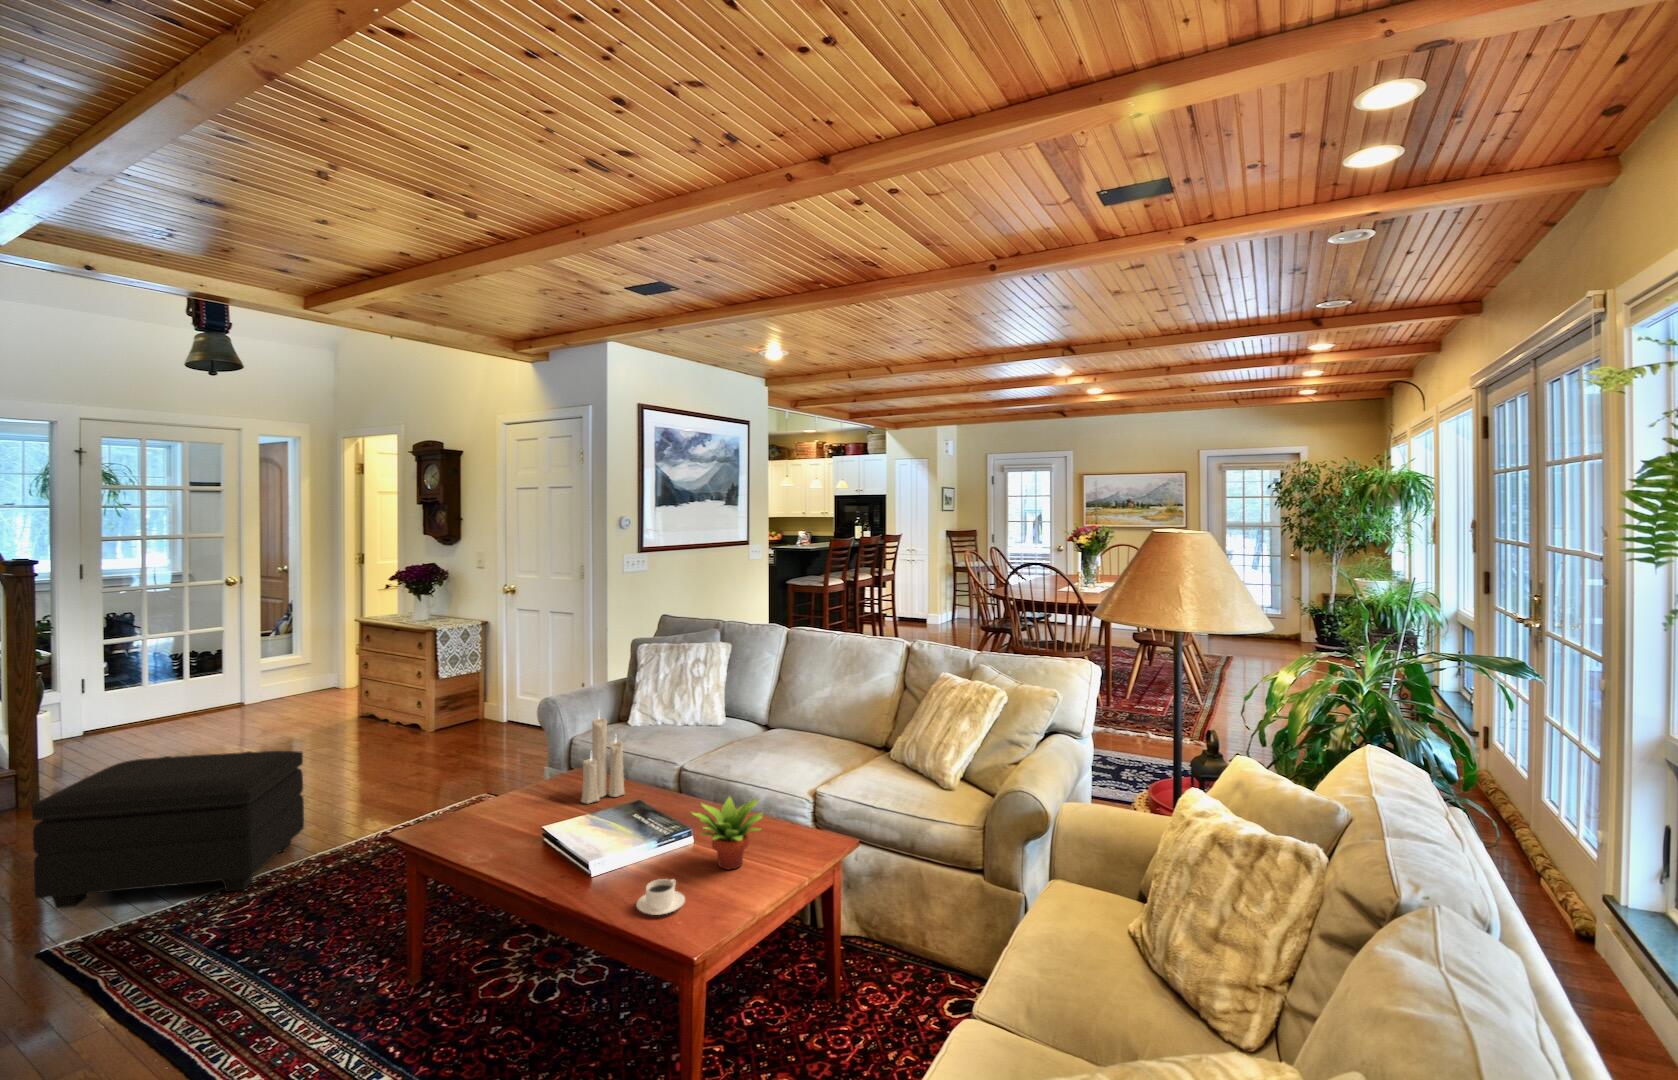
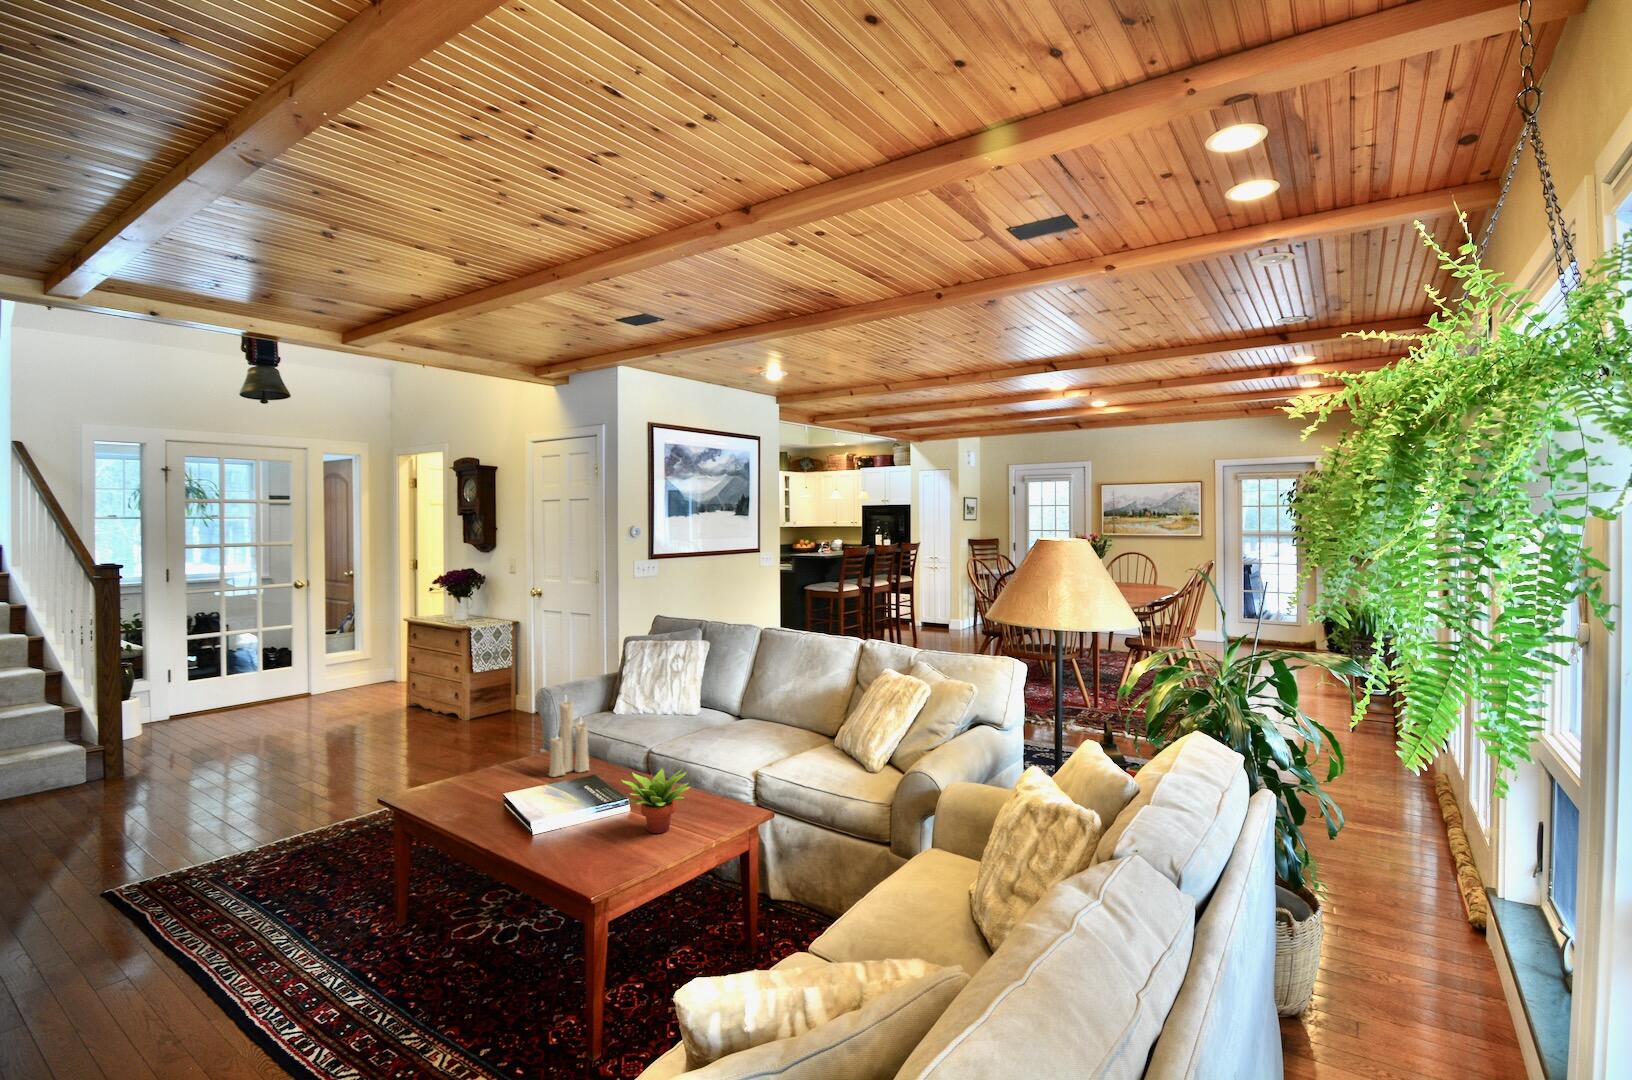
footstool: present [32,751,304,908] -> none [112,730,335,856]
coffee cup: present [636,879,685,915] -> none [562,836,606,866]

